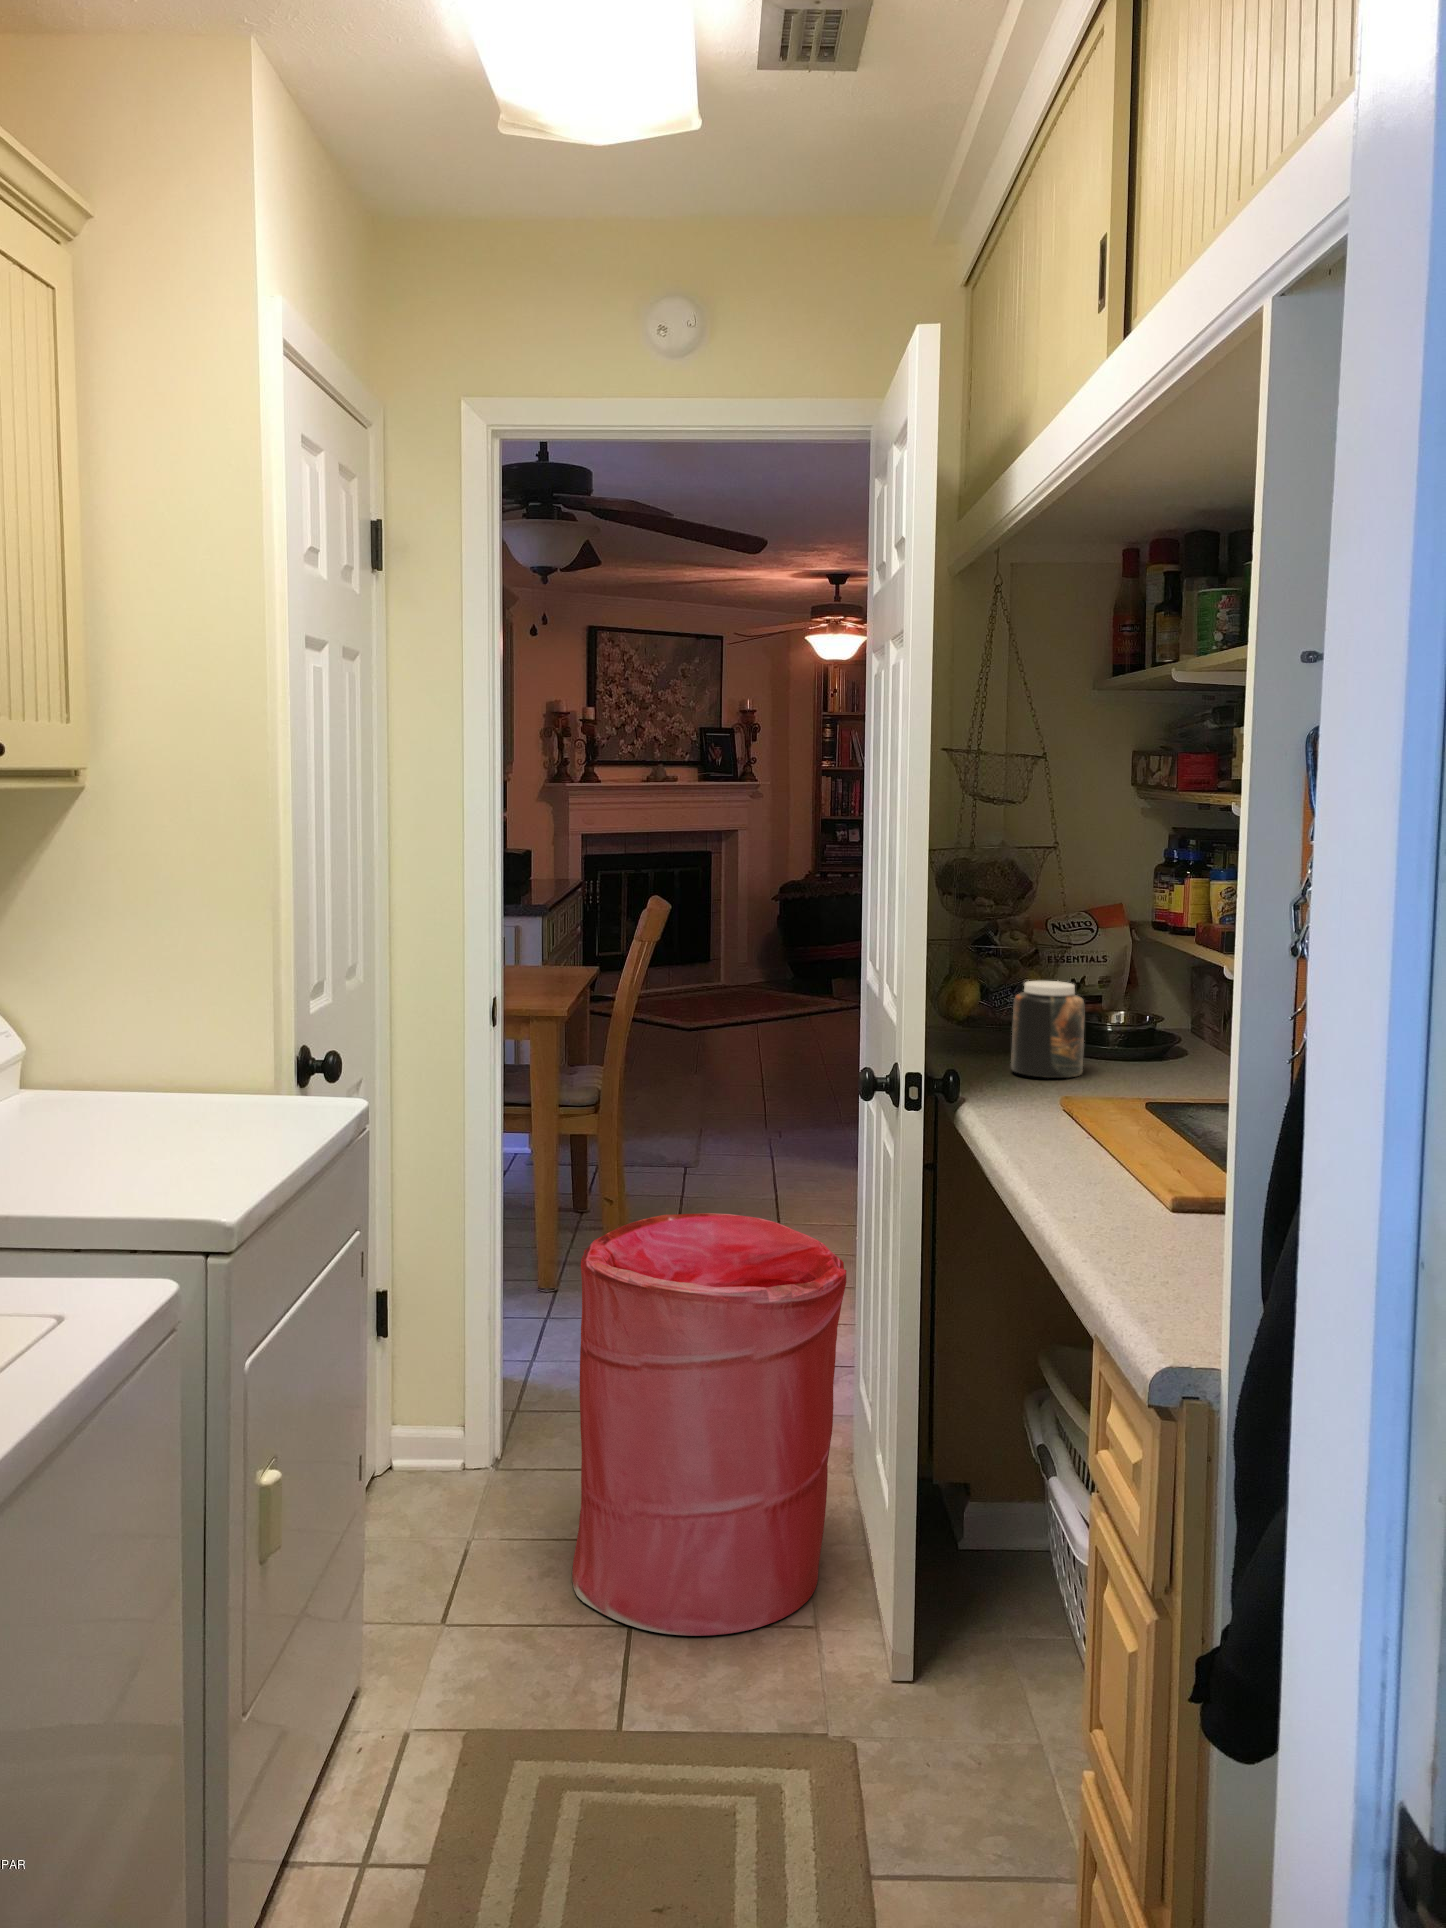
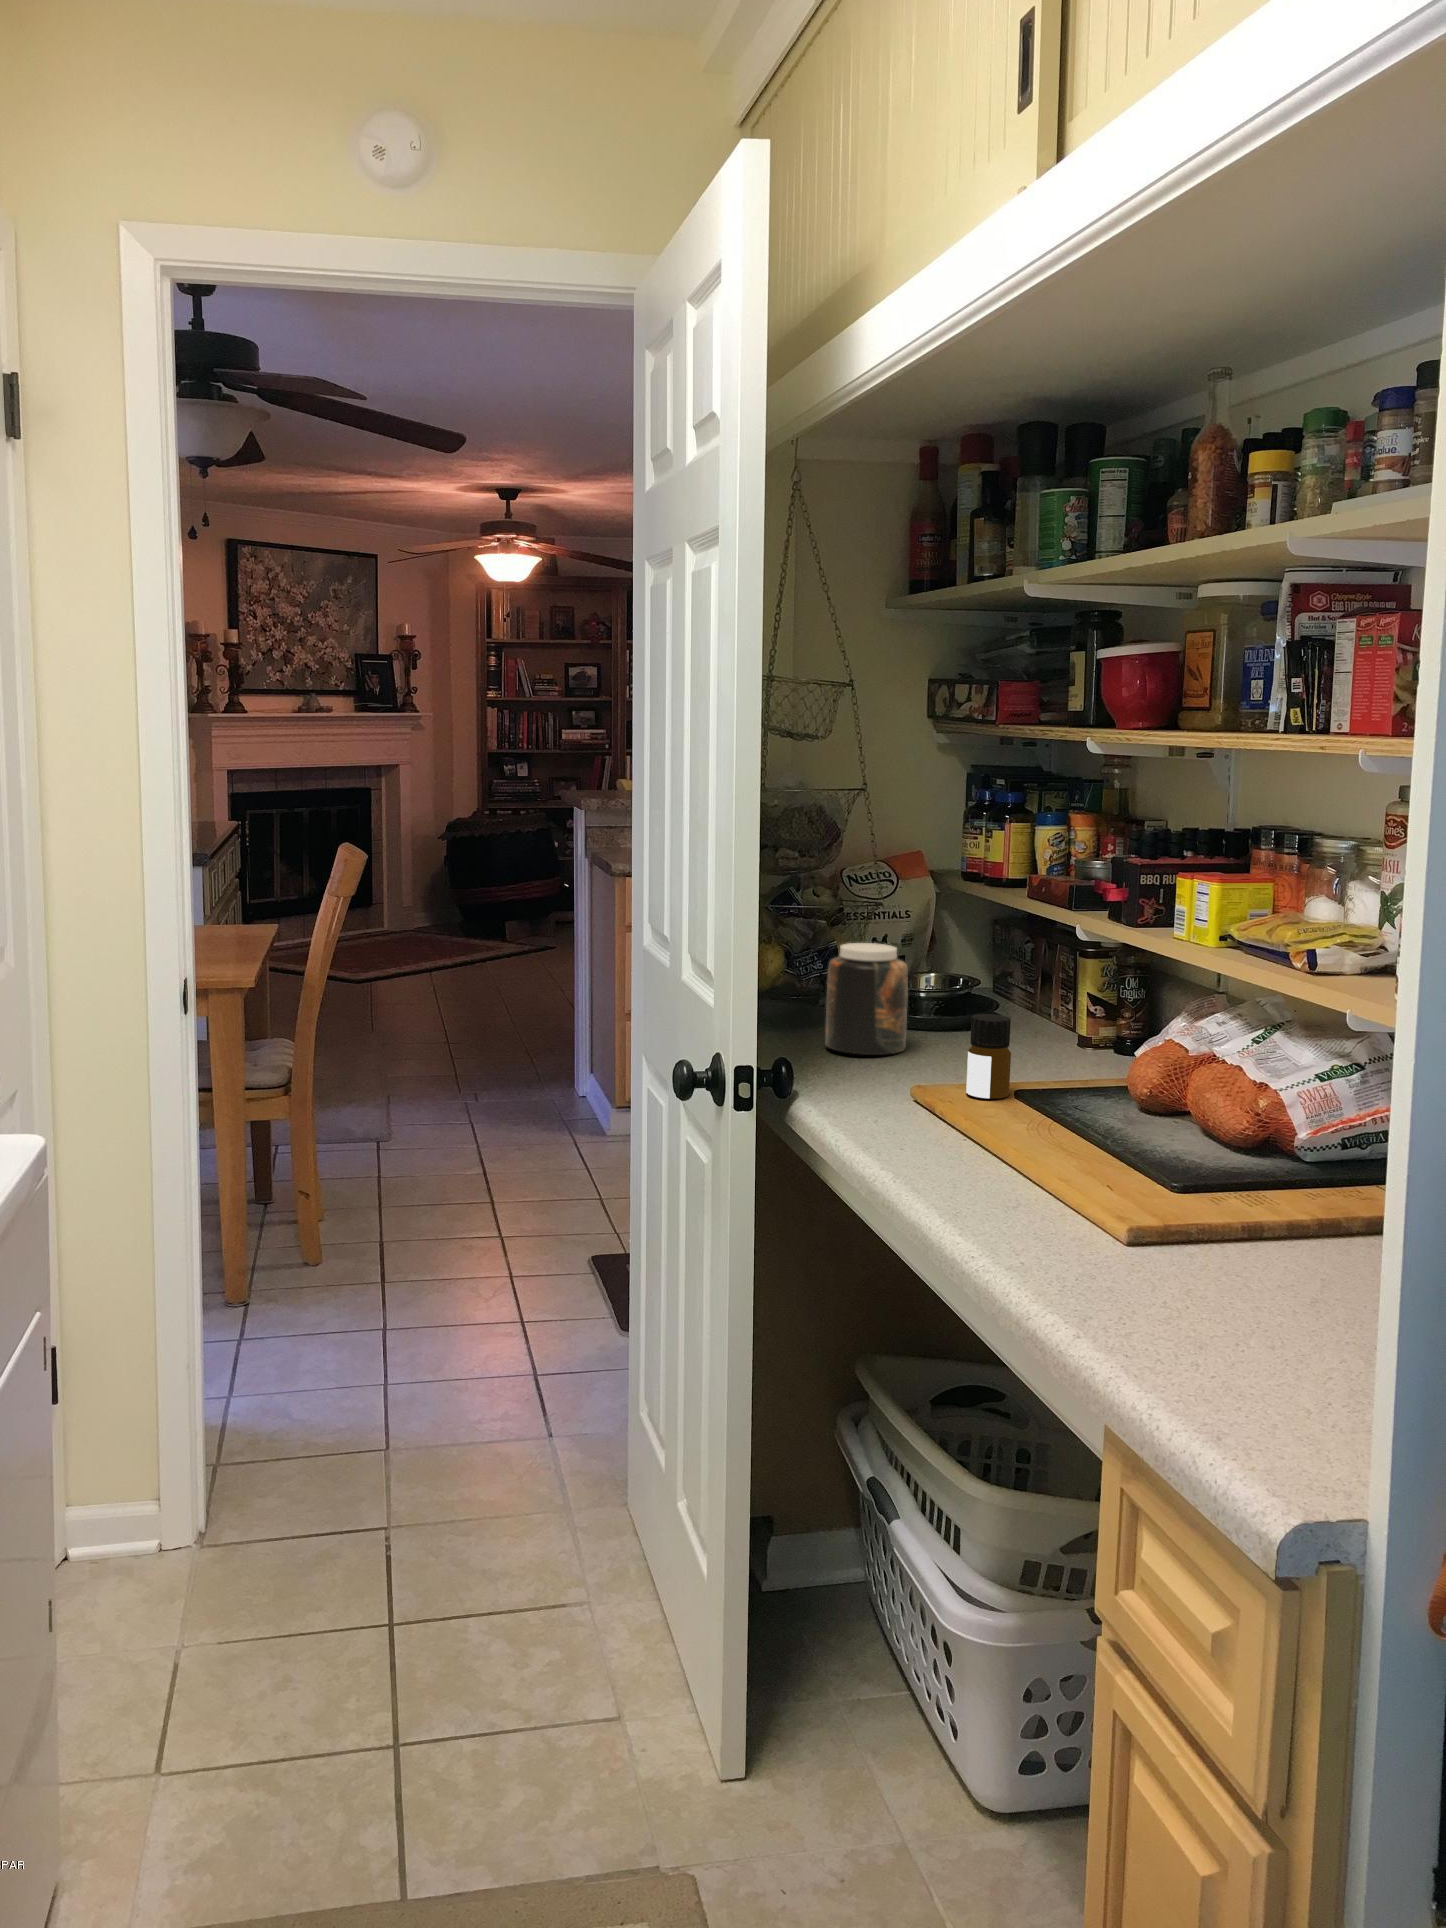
bottle: none [1114,1041,1153,1114] -> present [966,1014,1011,1098]
laundry hamper: present [572,1213,846,1636] -> none [318,1227,644,1747]

